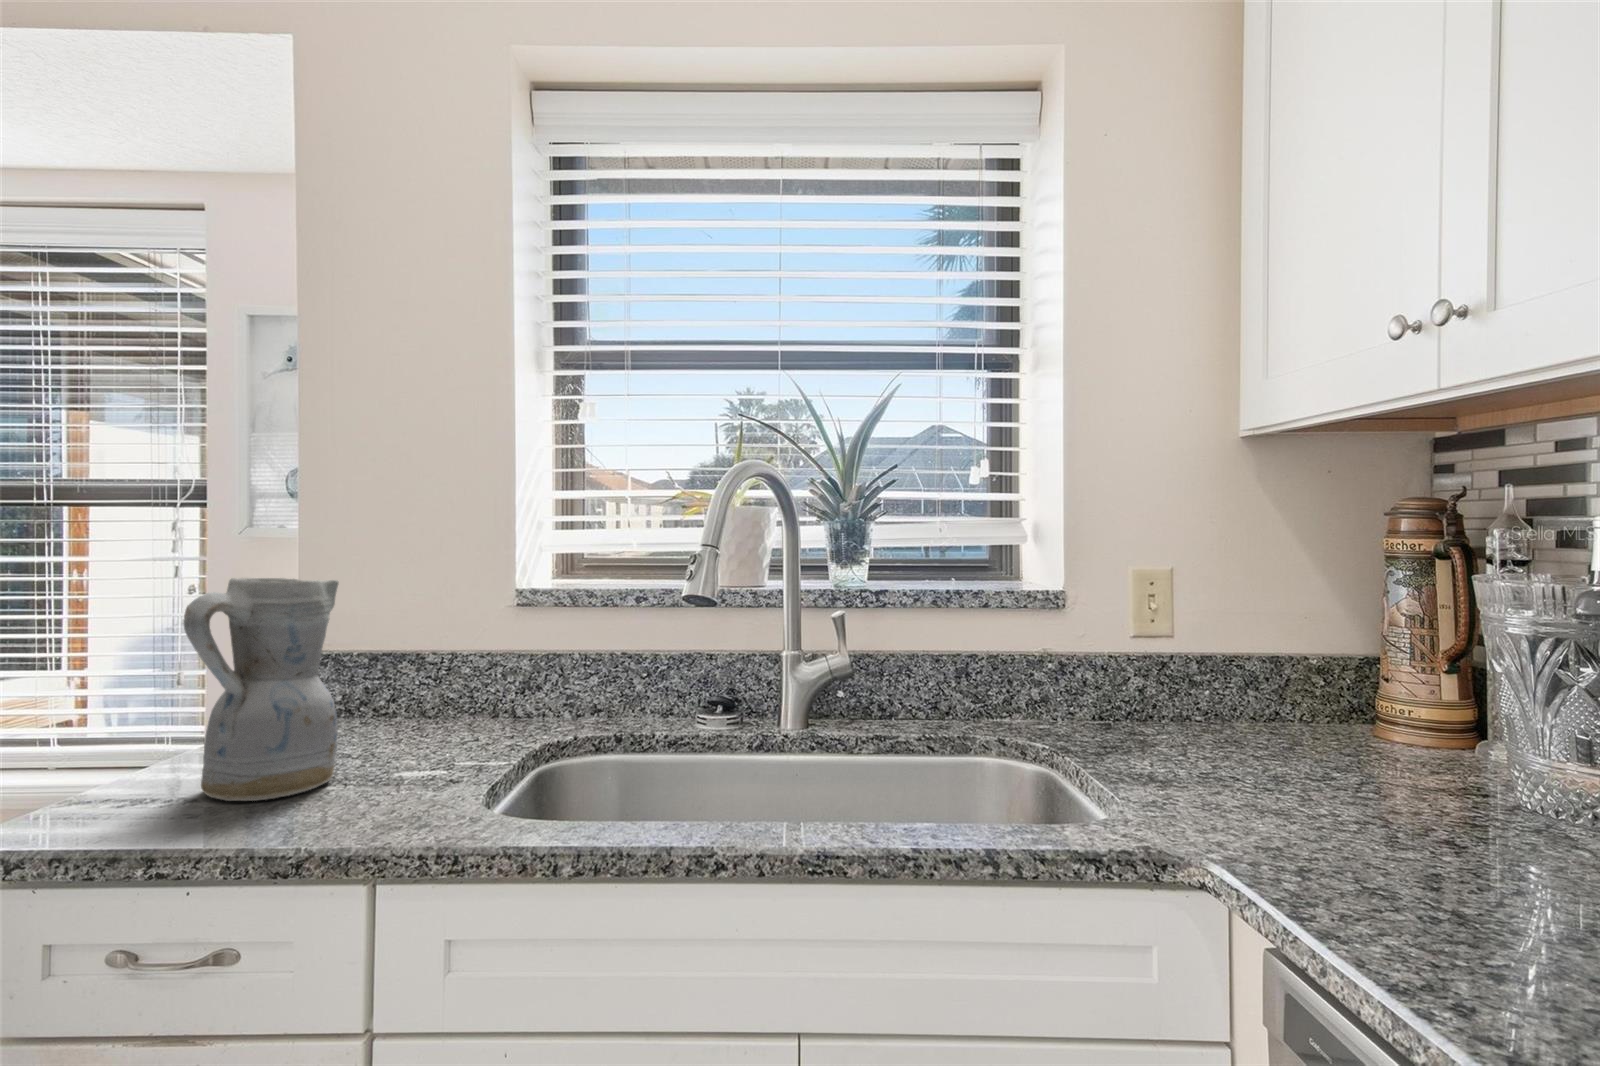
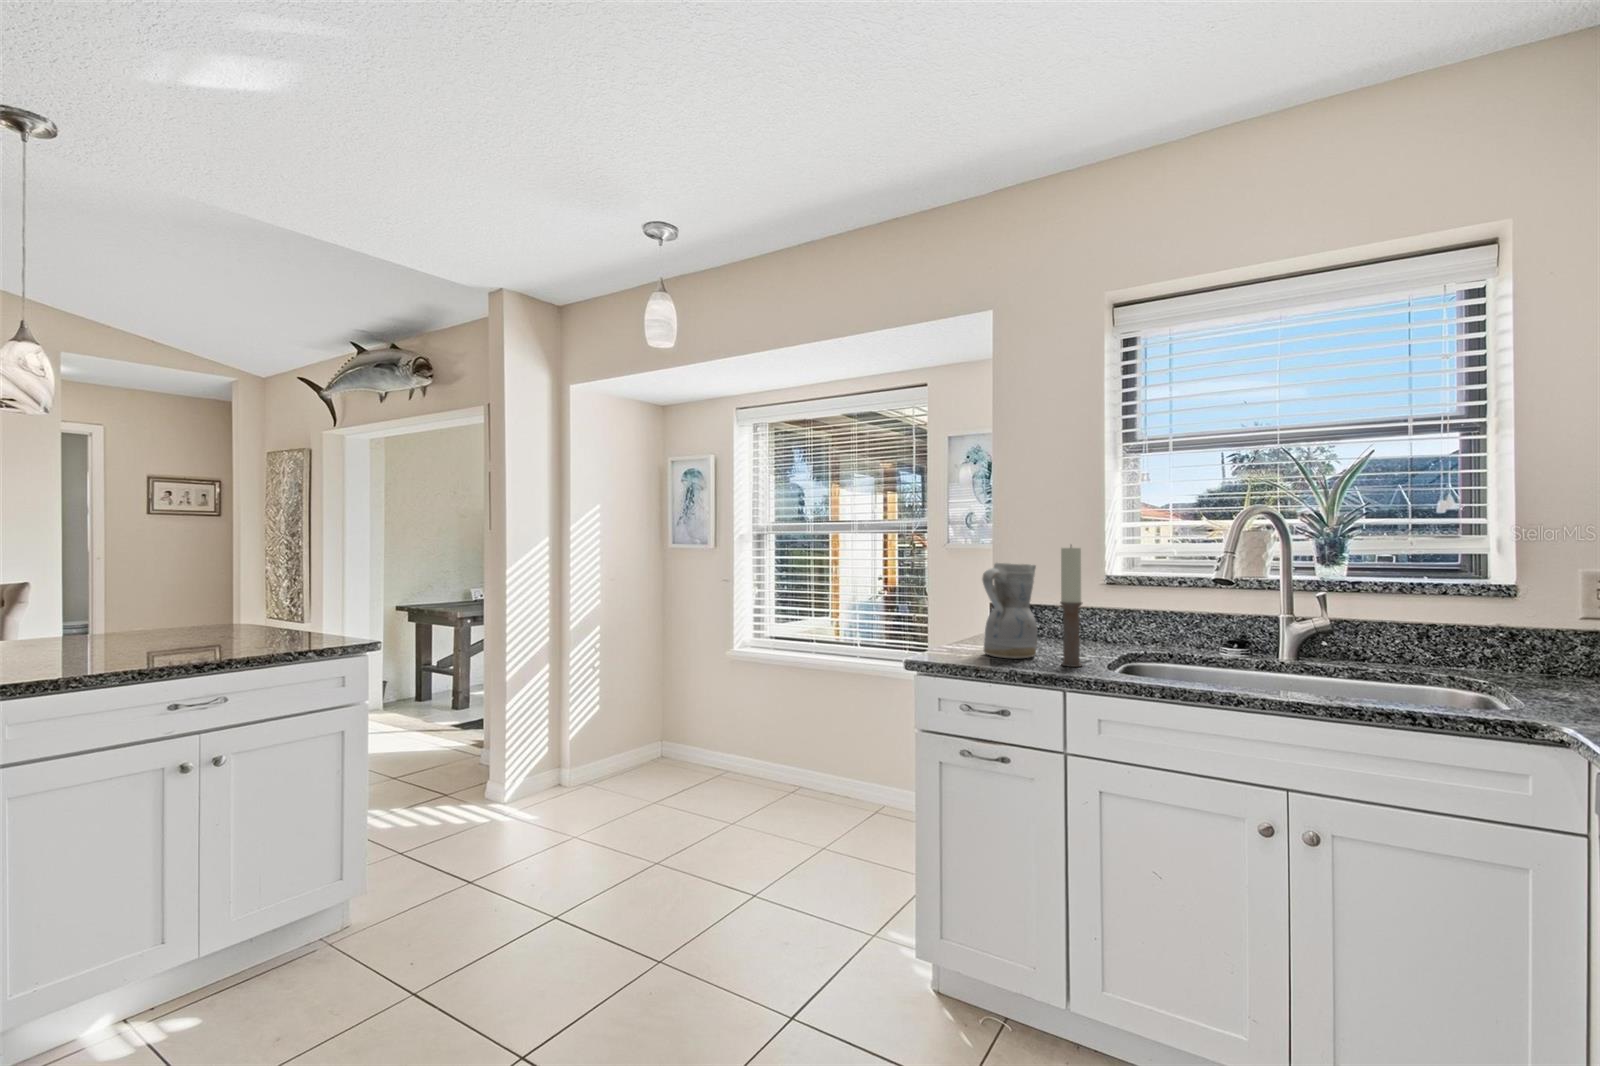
candle: none [368,535,419,812] -> present [1060,547,1082,667]

